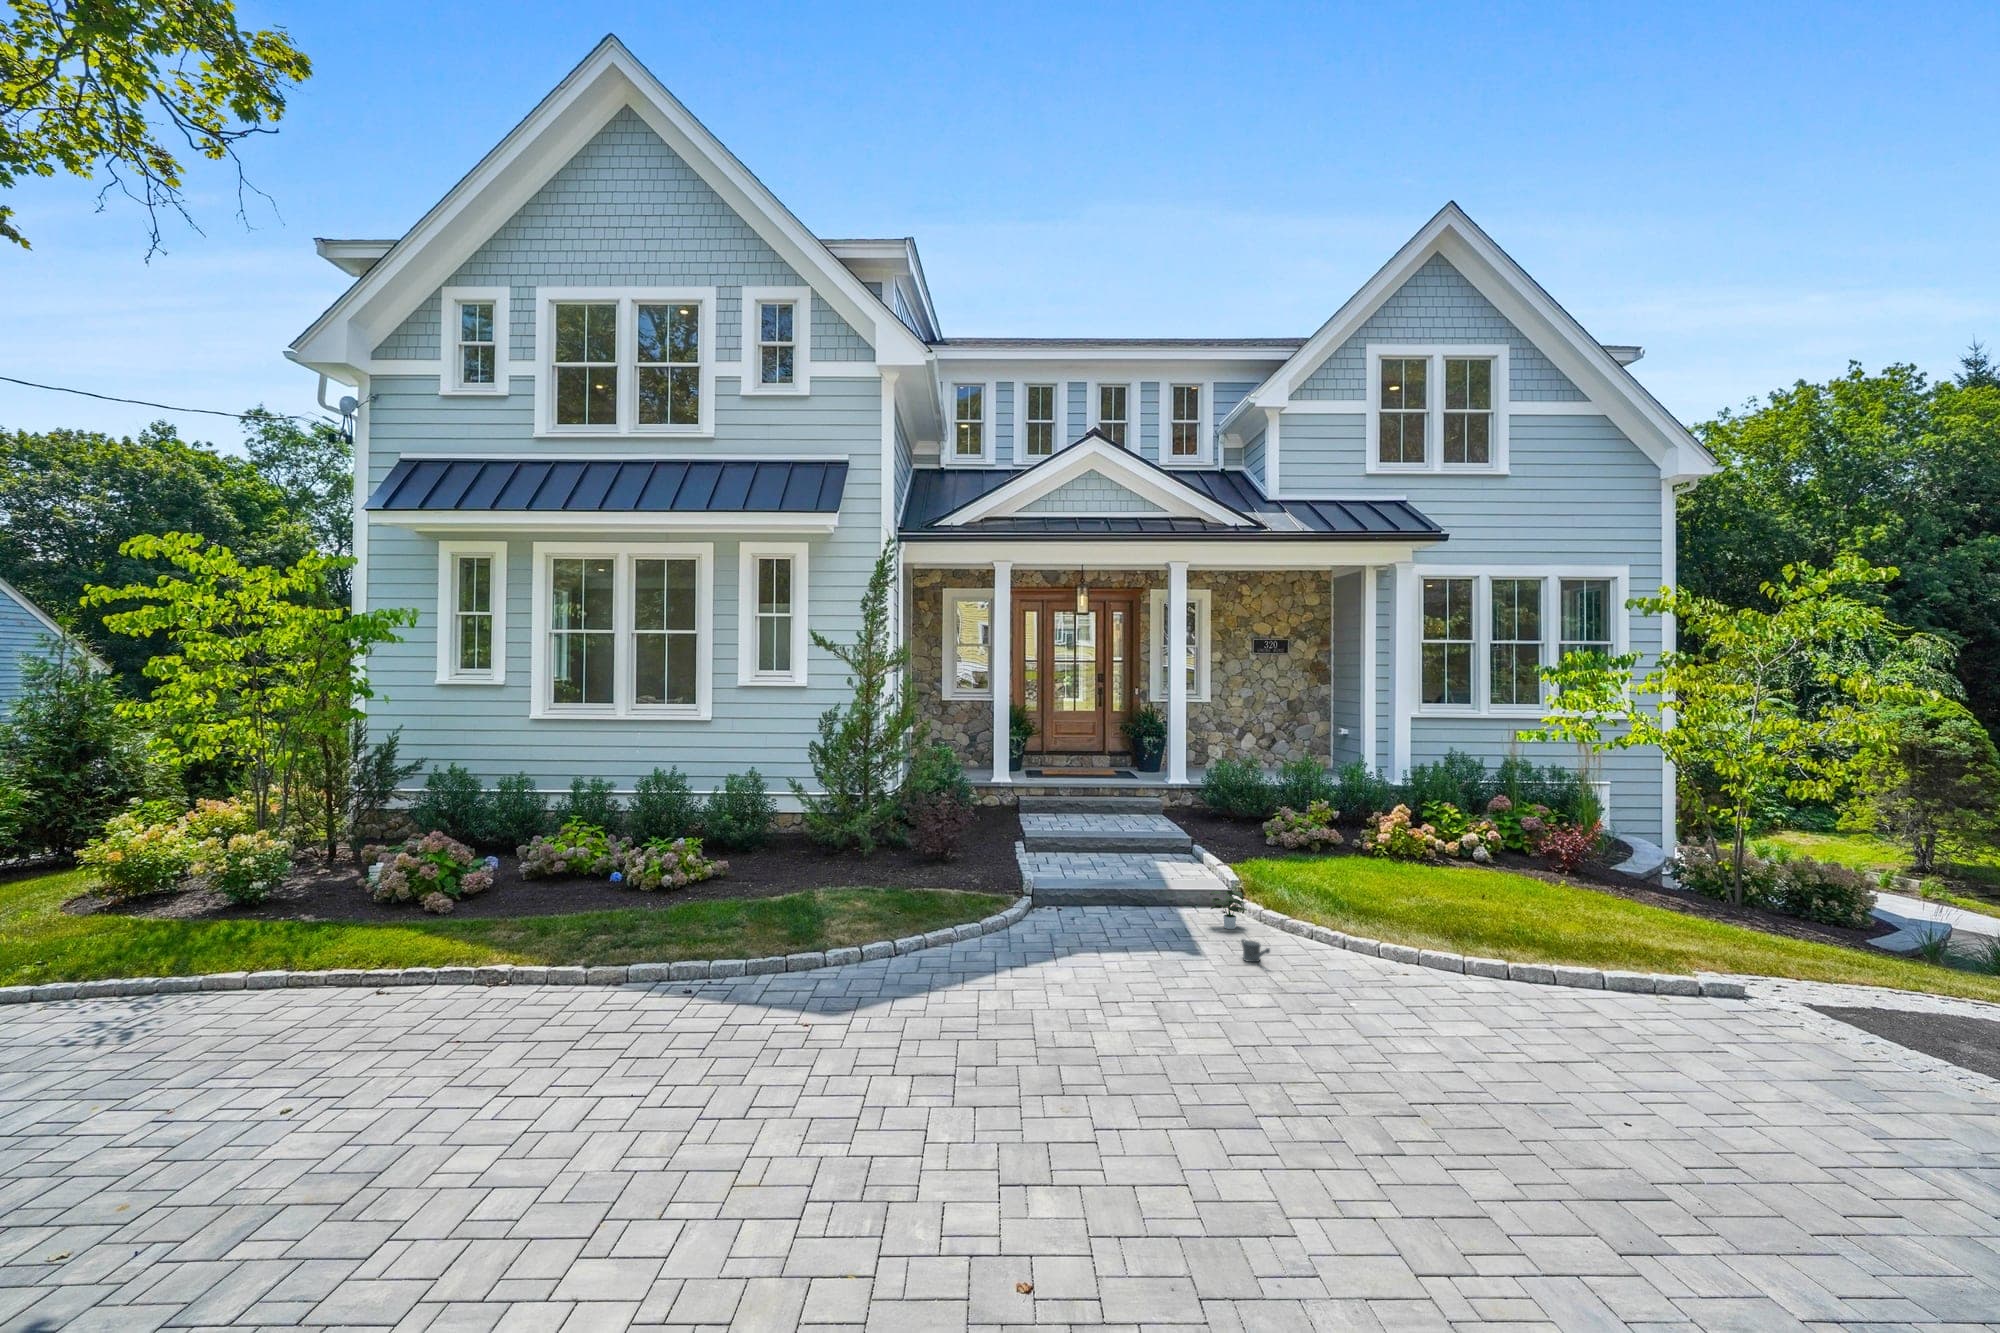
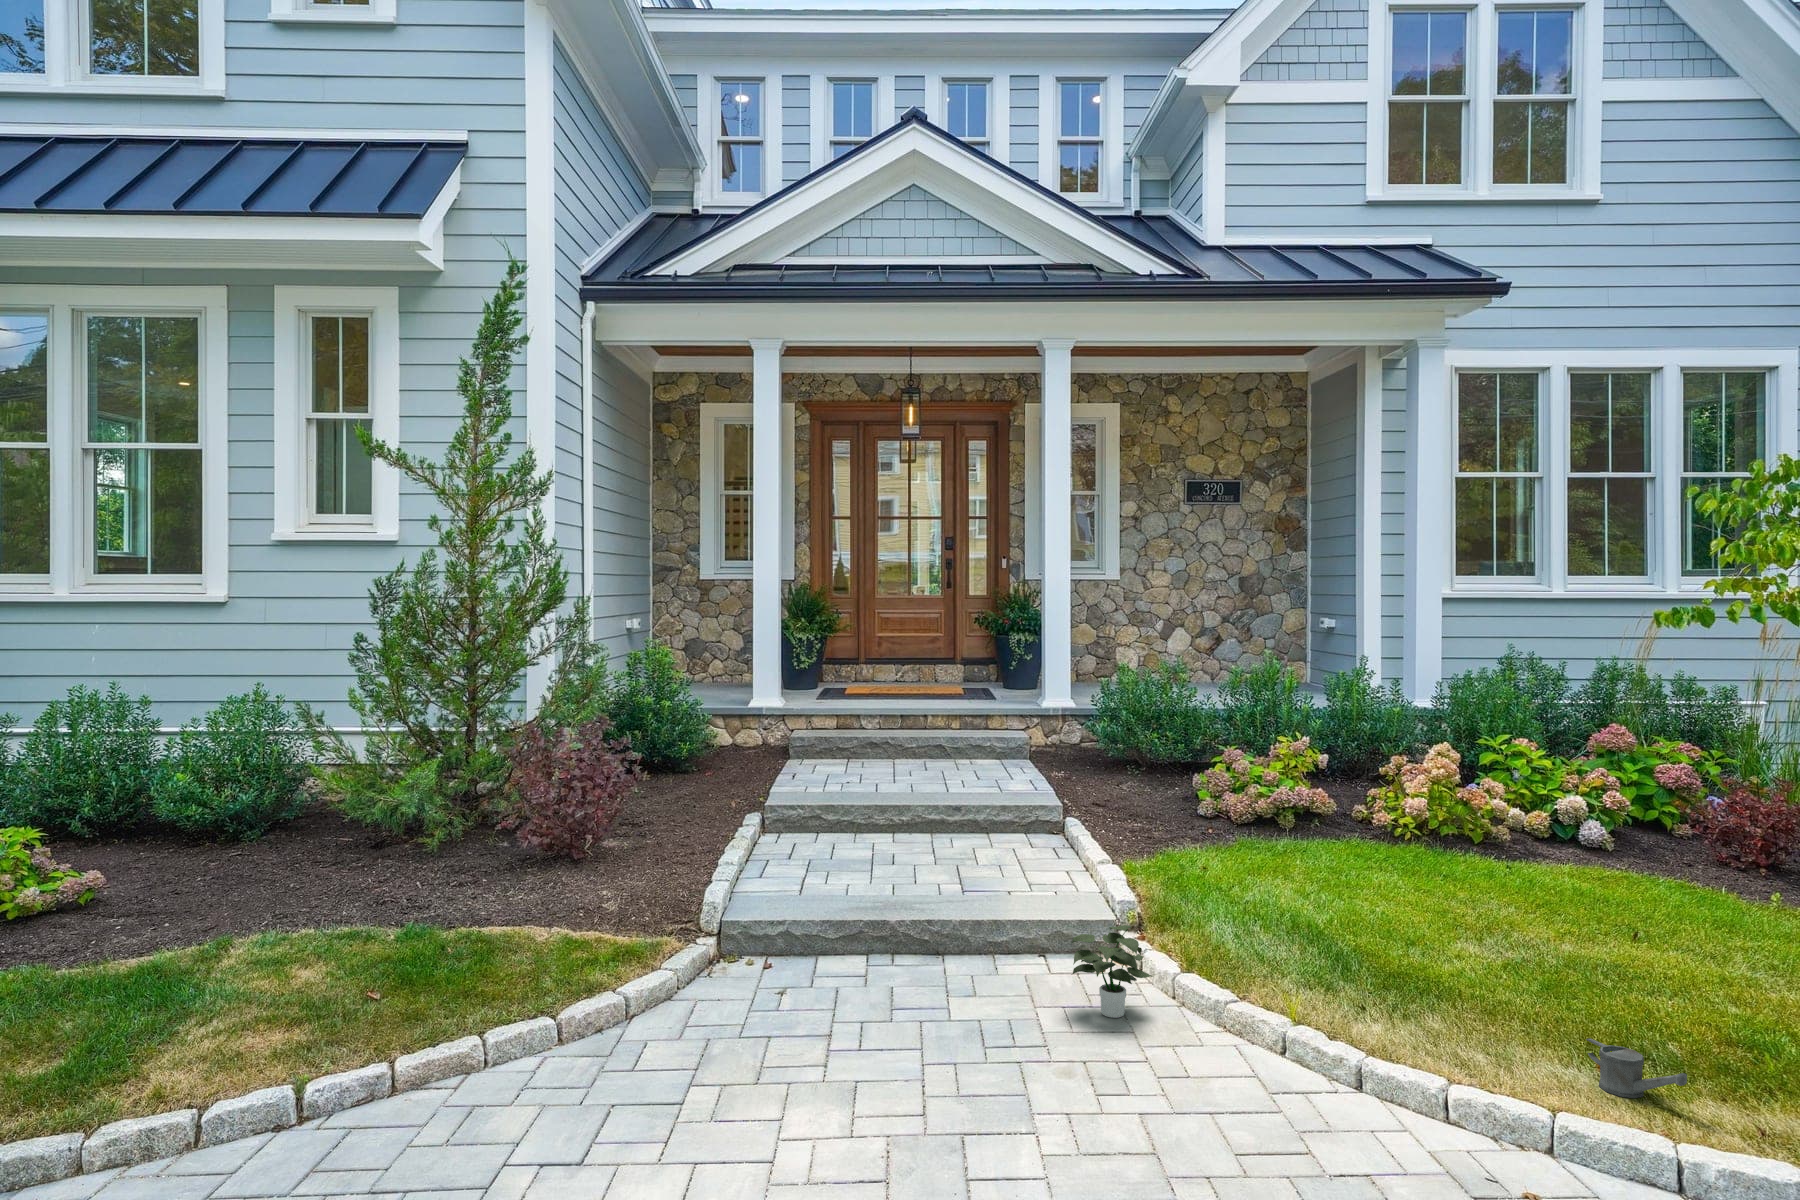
watering can: present [1241,939,1270,962] -> present [1586,1038,1687,1098]

